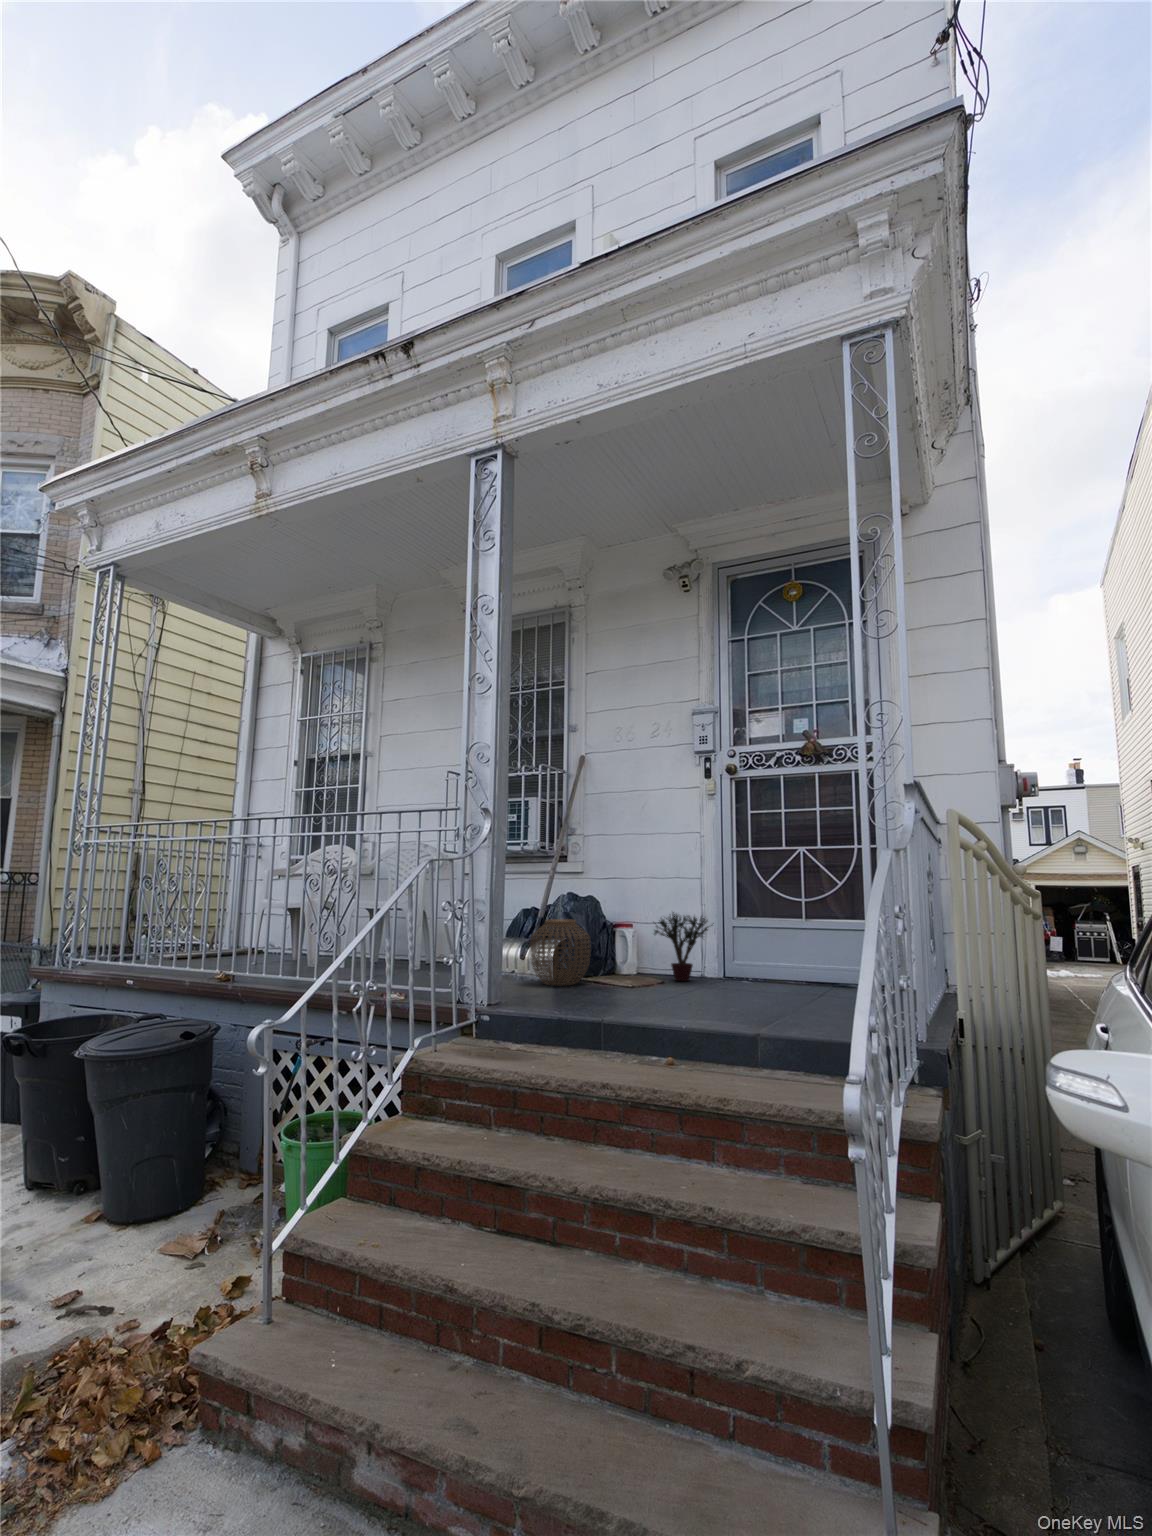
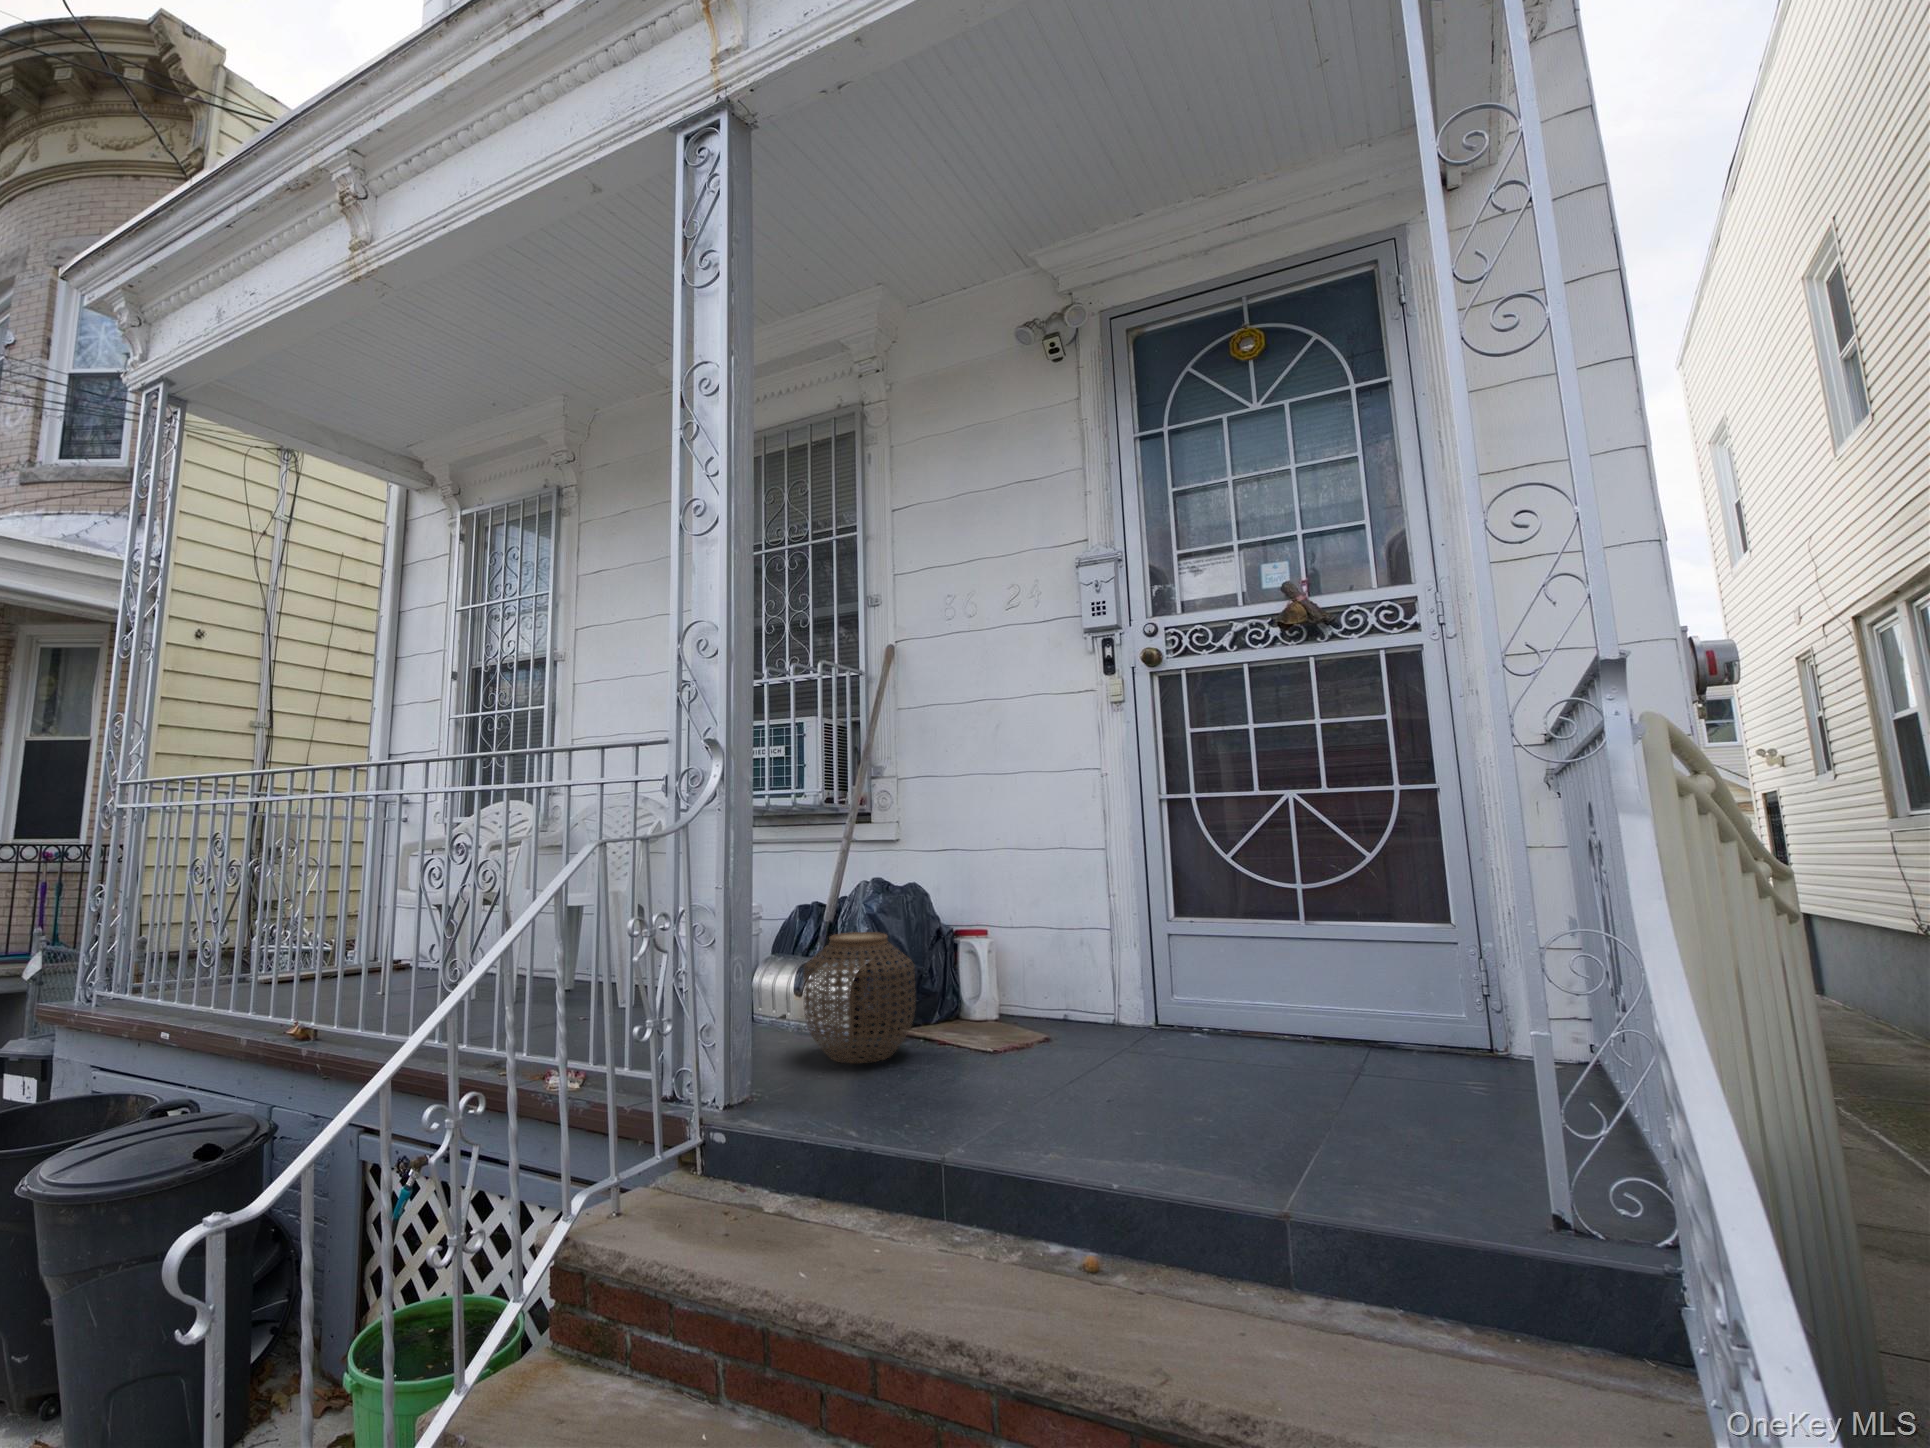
potted plant: present [654,912,714,981] -> none [1025,907,1137,1040]

